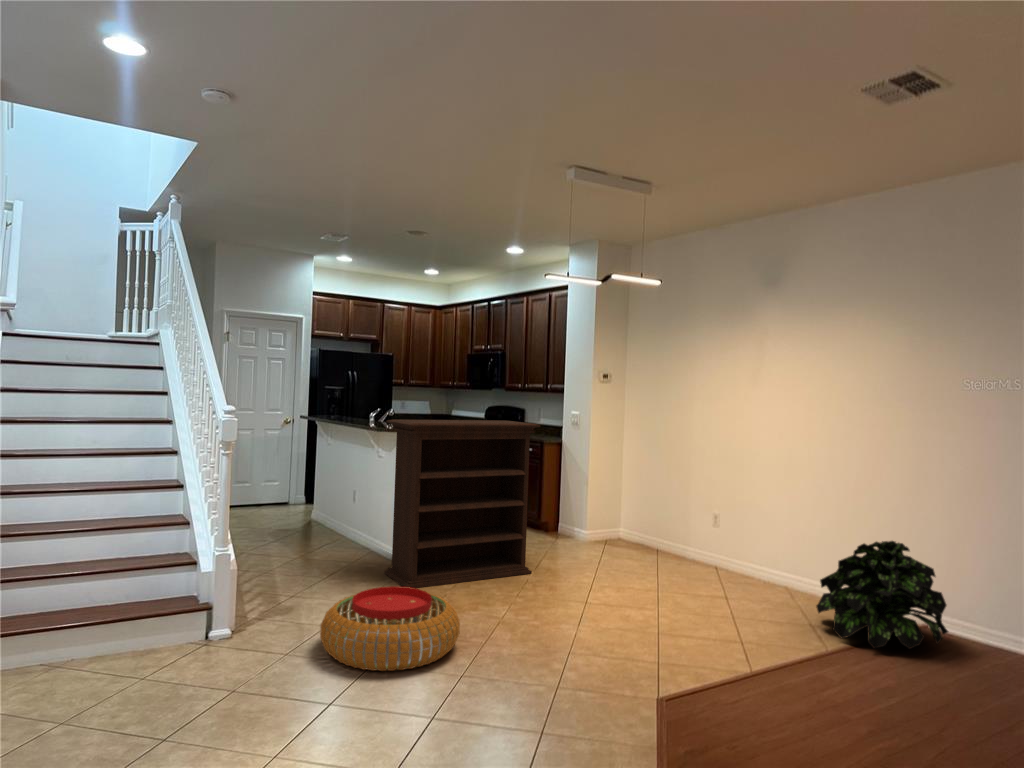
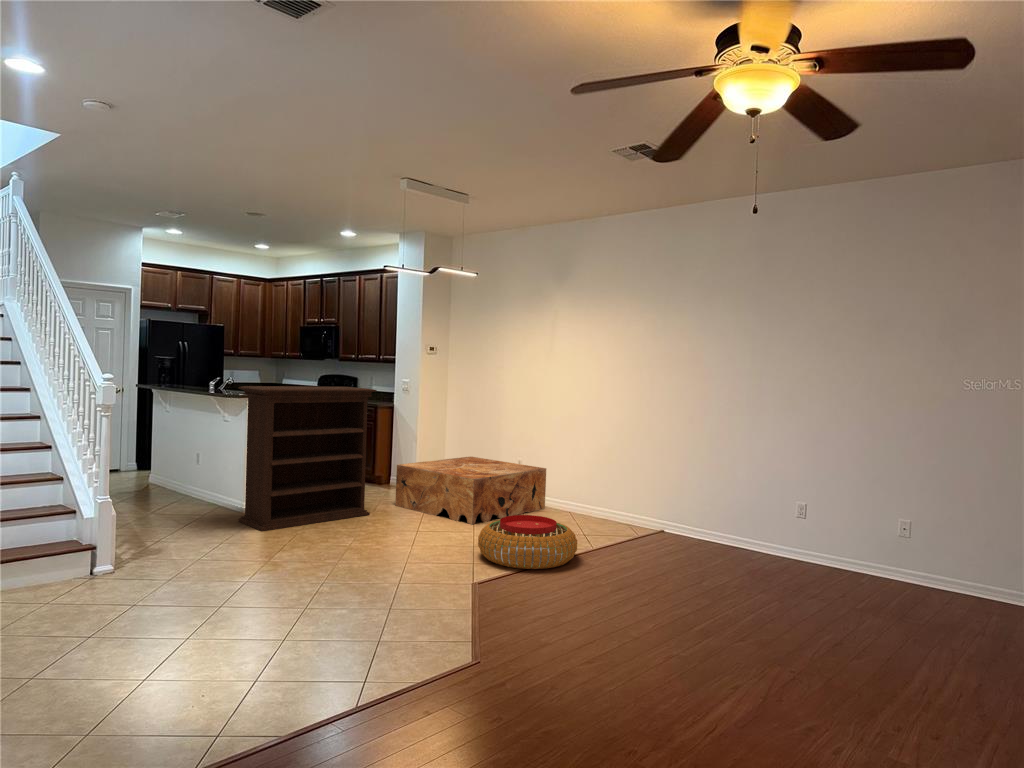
coffee table: none [563,505,752,597] -> present [395,457,546,525]
potted plant: present [816,541,948,649] -> none [588,470,673,545]
pouf: present [320,586,460,671] -> present [478,515,577,569]

